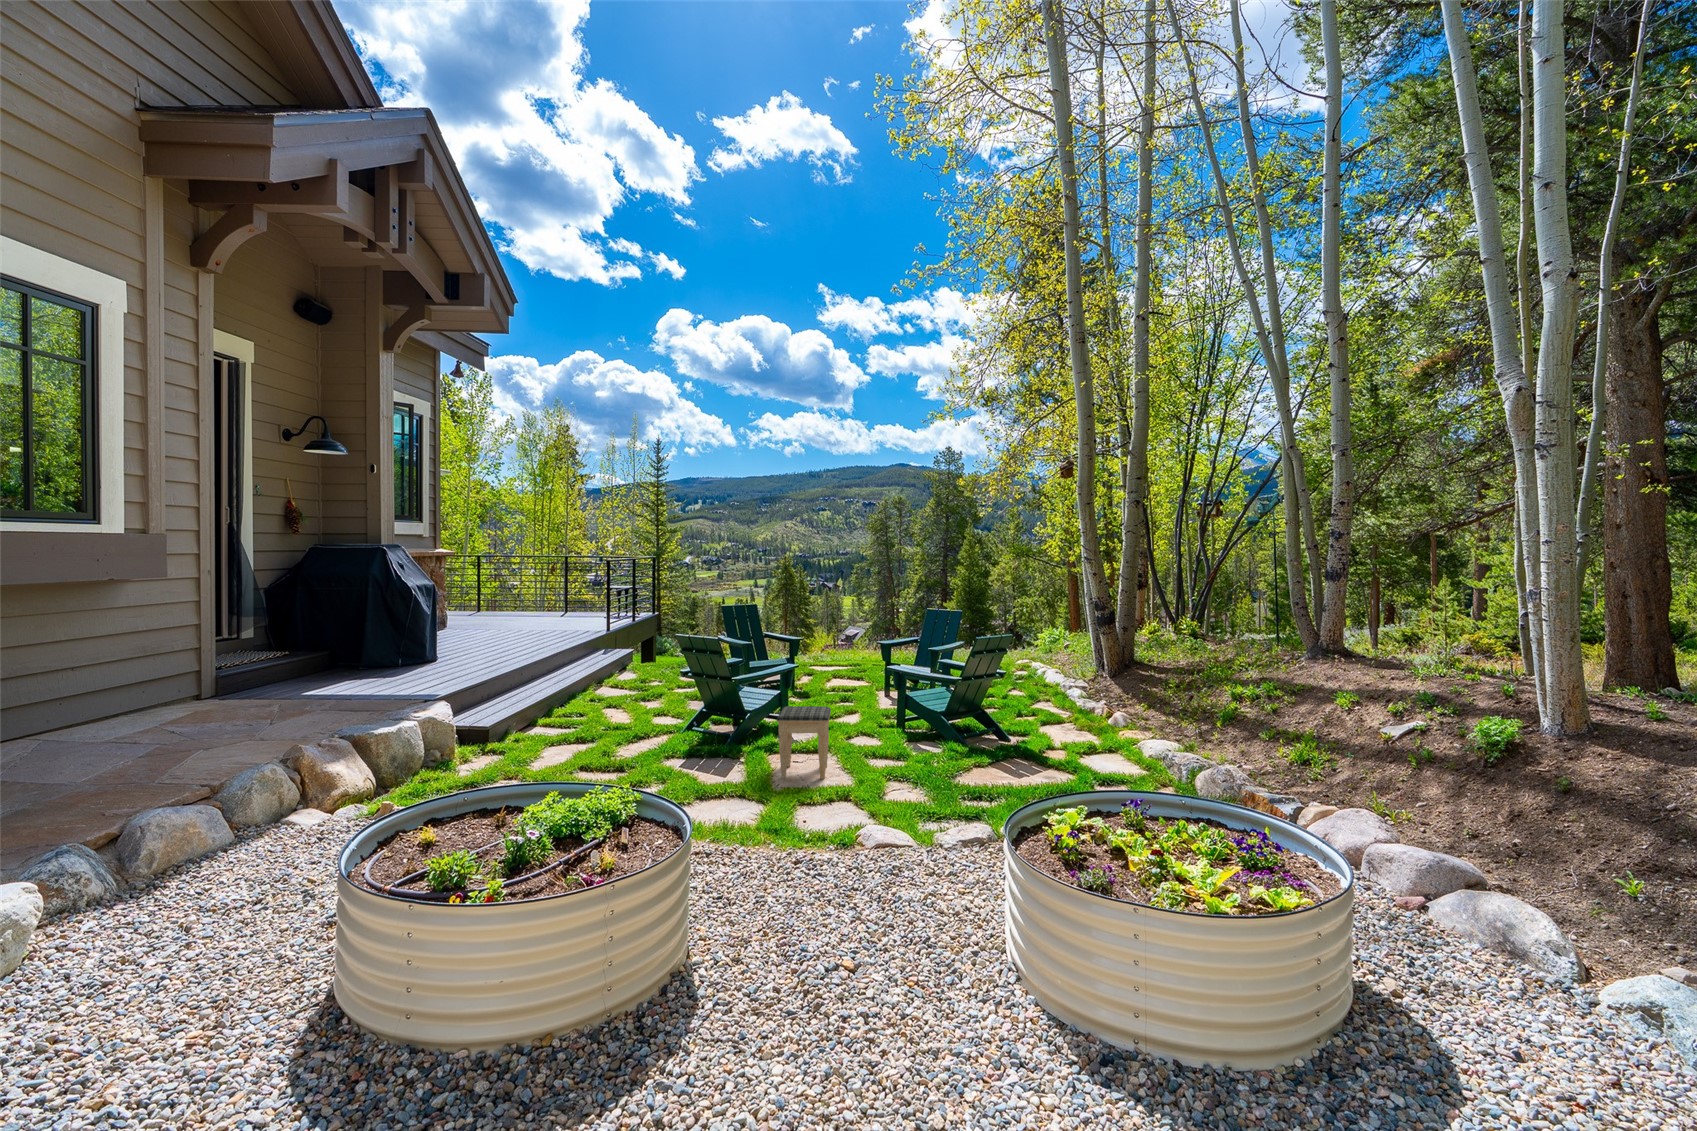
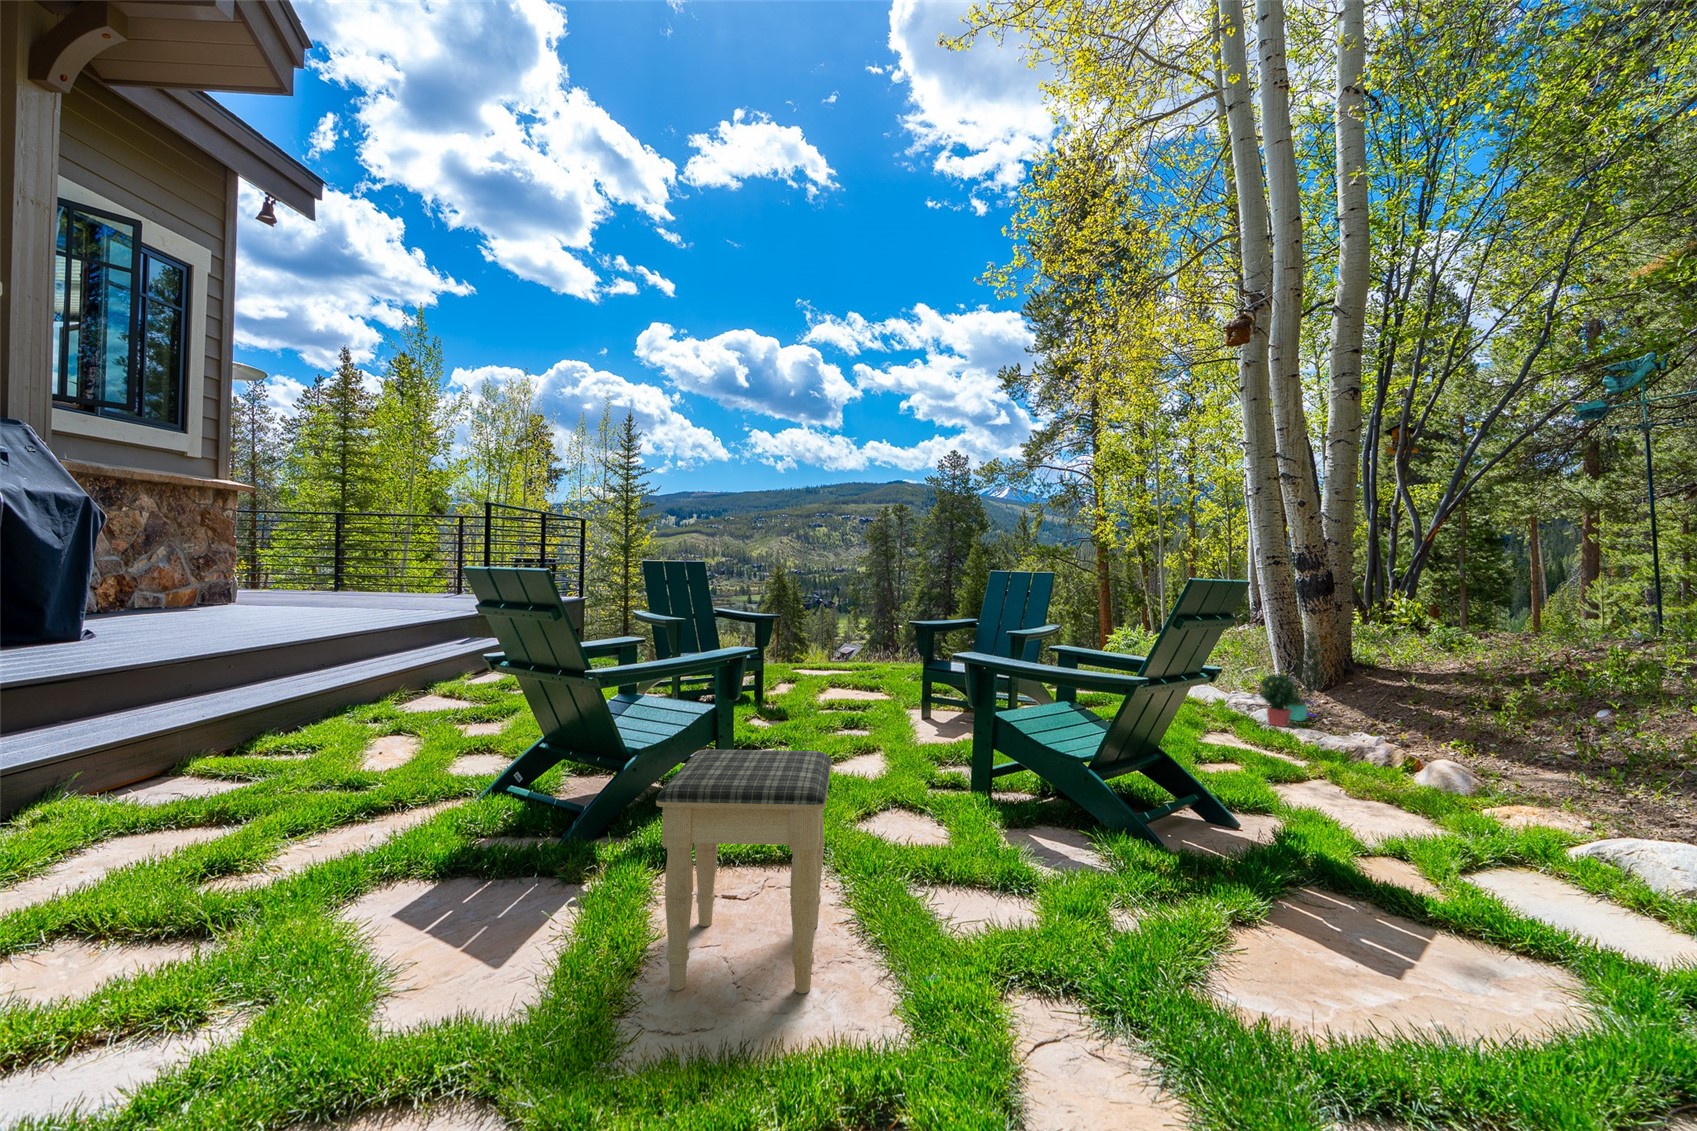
potted plant: none [1072,643,1120,699] -> present [1258,632,1328,727]

